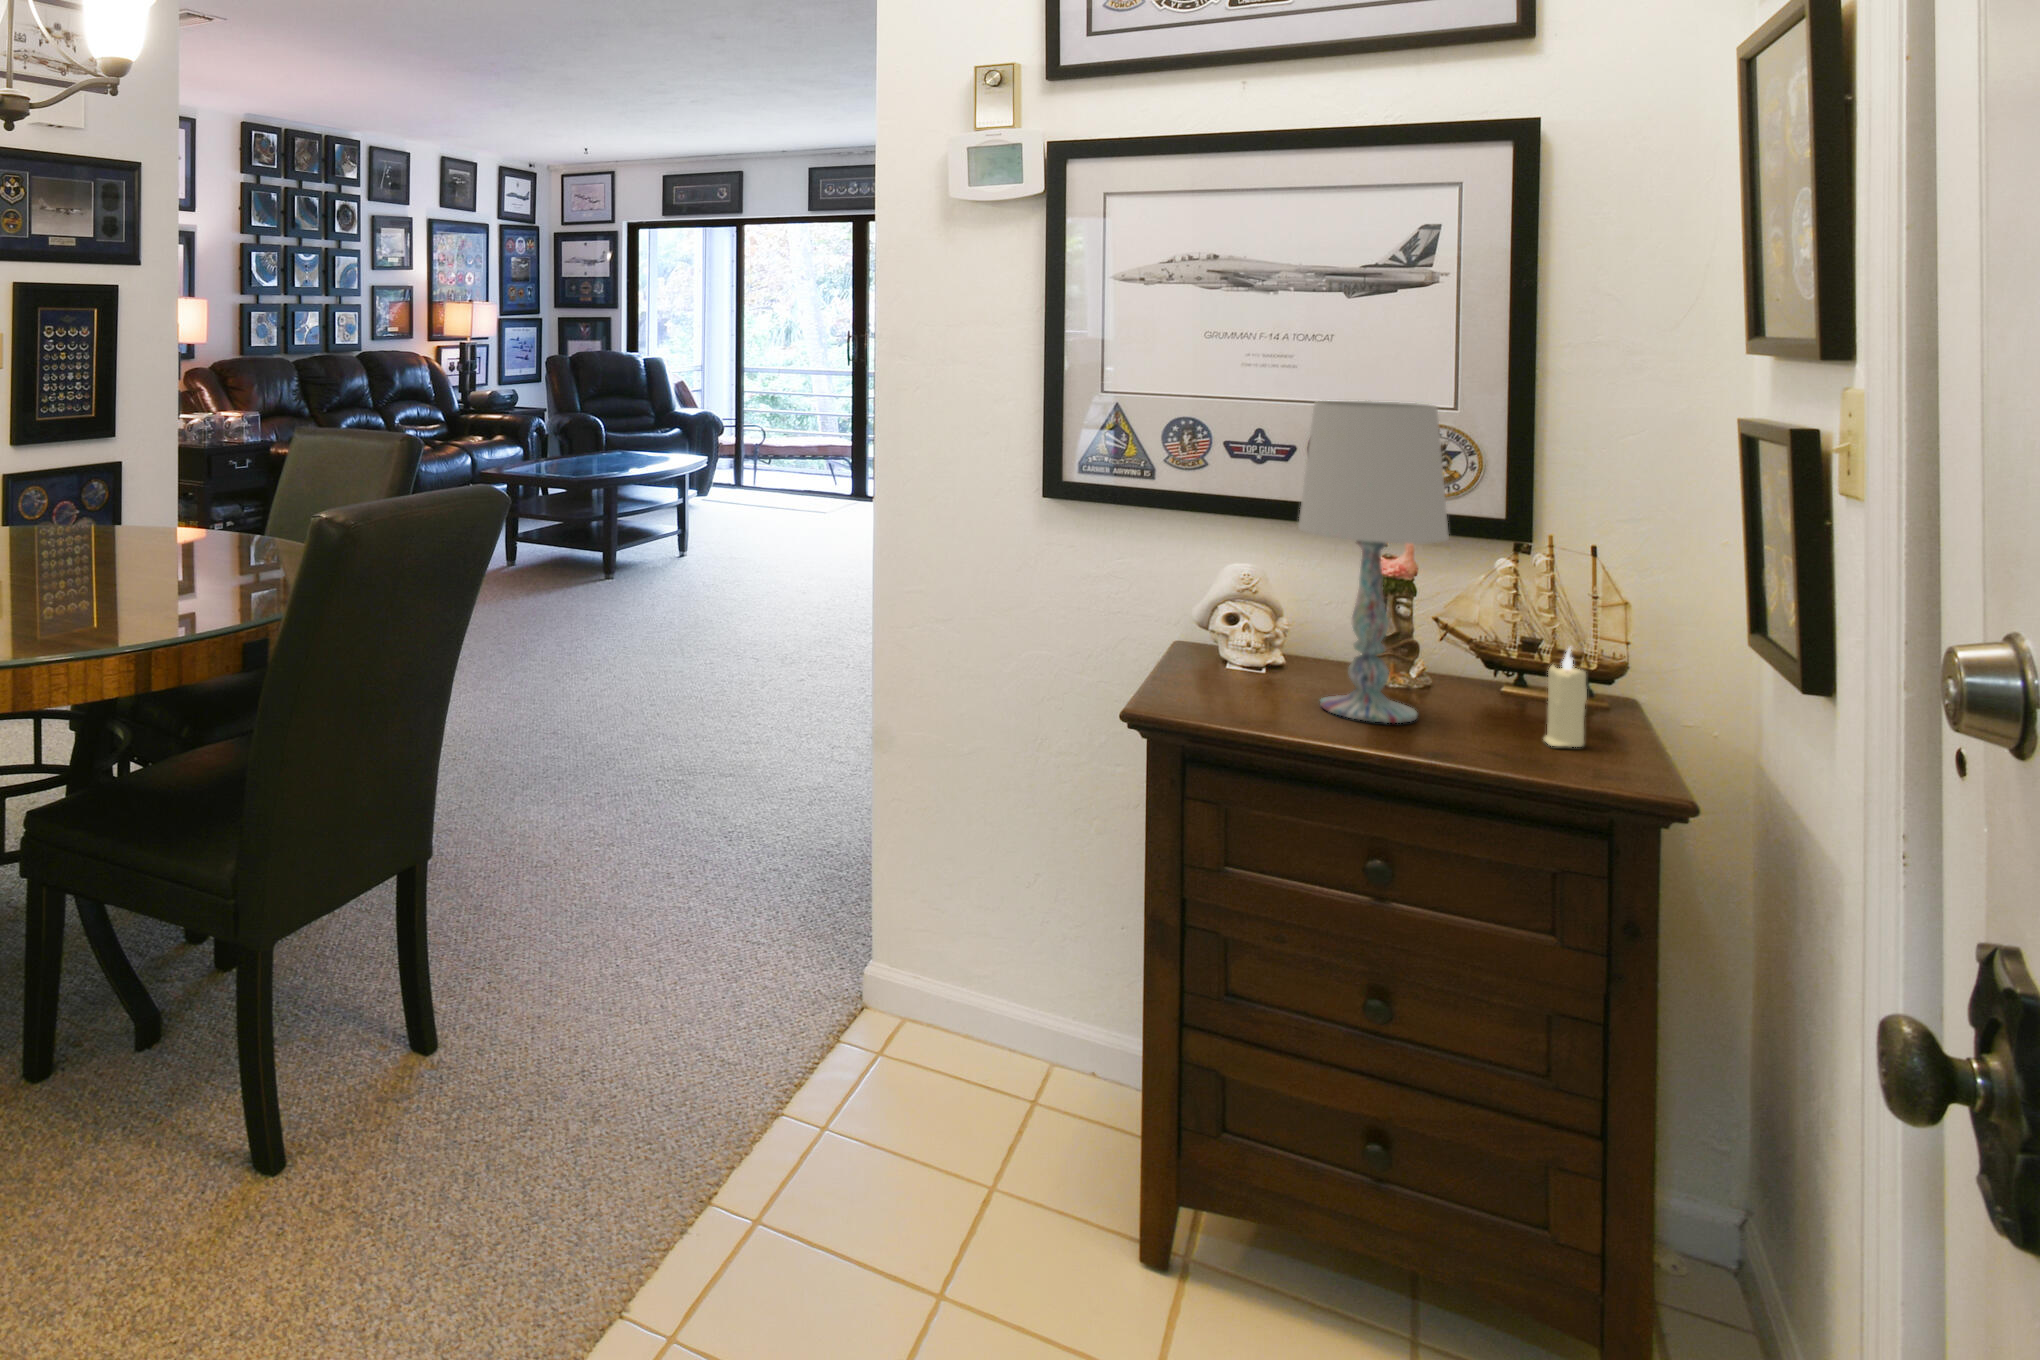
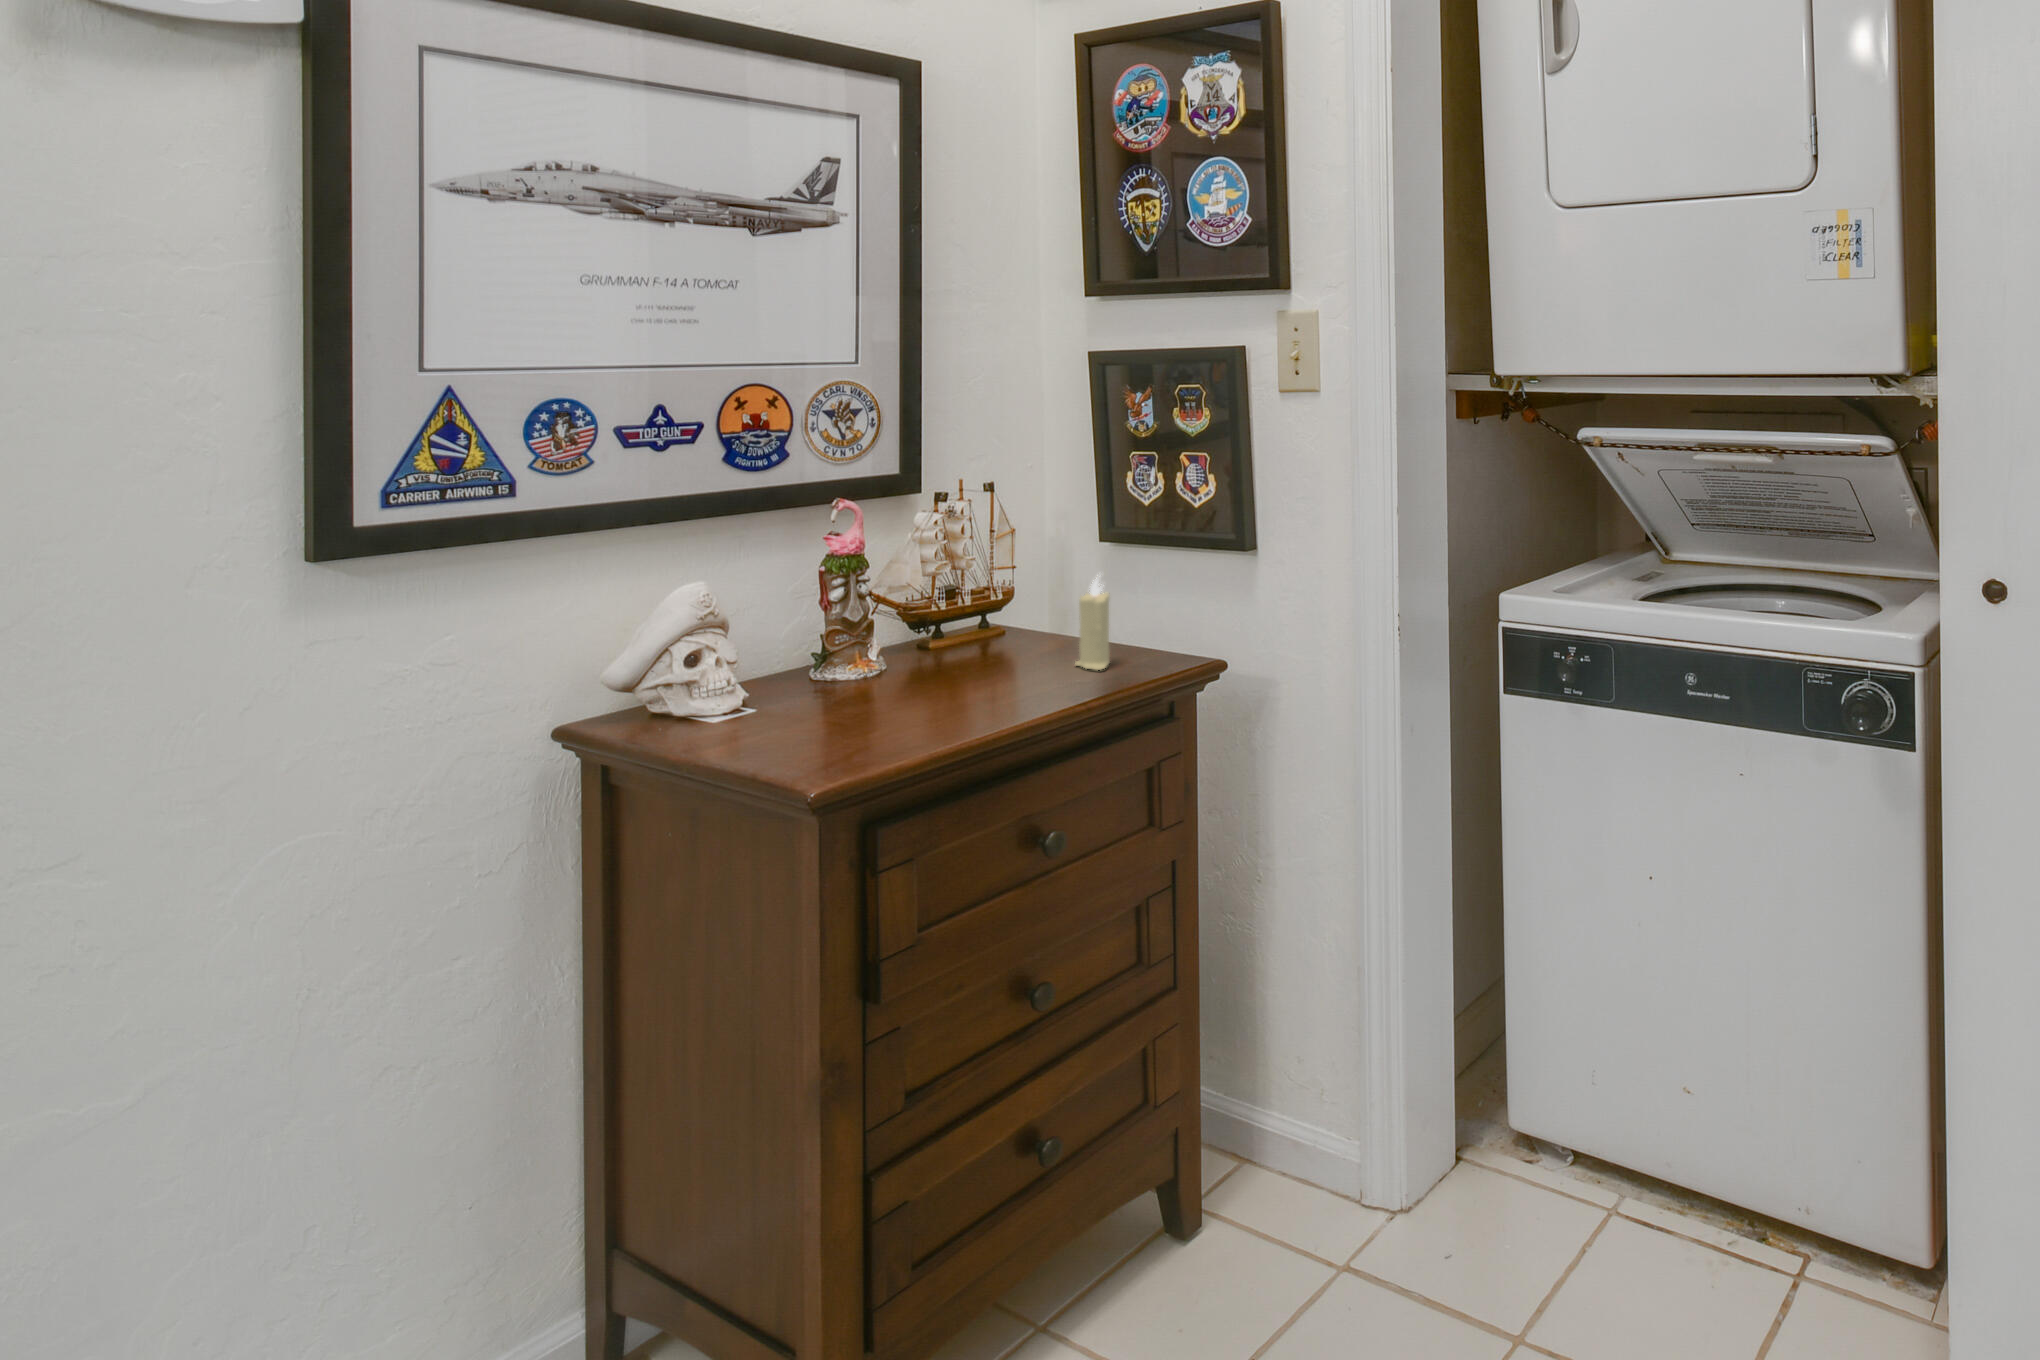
table lamp: present [1298,401,1449,723] -> none [869,355,1026,715]

